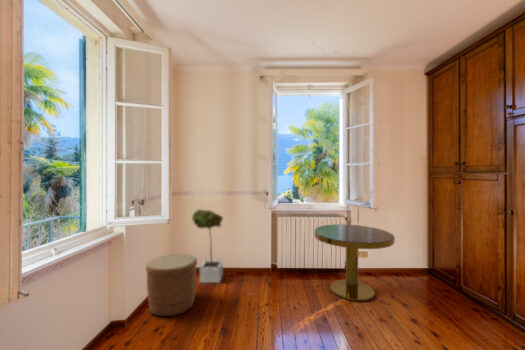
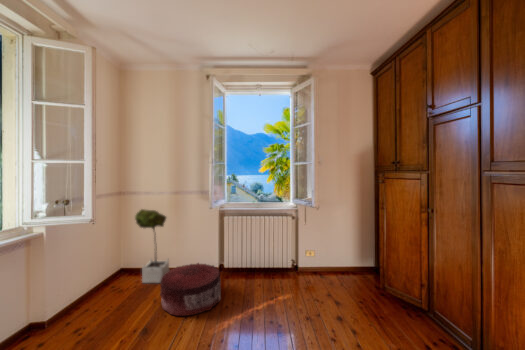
side table: present [314,224,395,301] -> none [254,224,330,299]
woven basket: present [146,254,197,316] -> none [74,254,131,317]
pouf: none [228,263,286,317] -> present [160,263,221,316]

